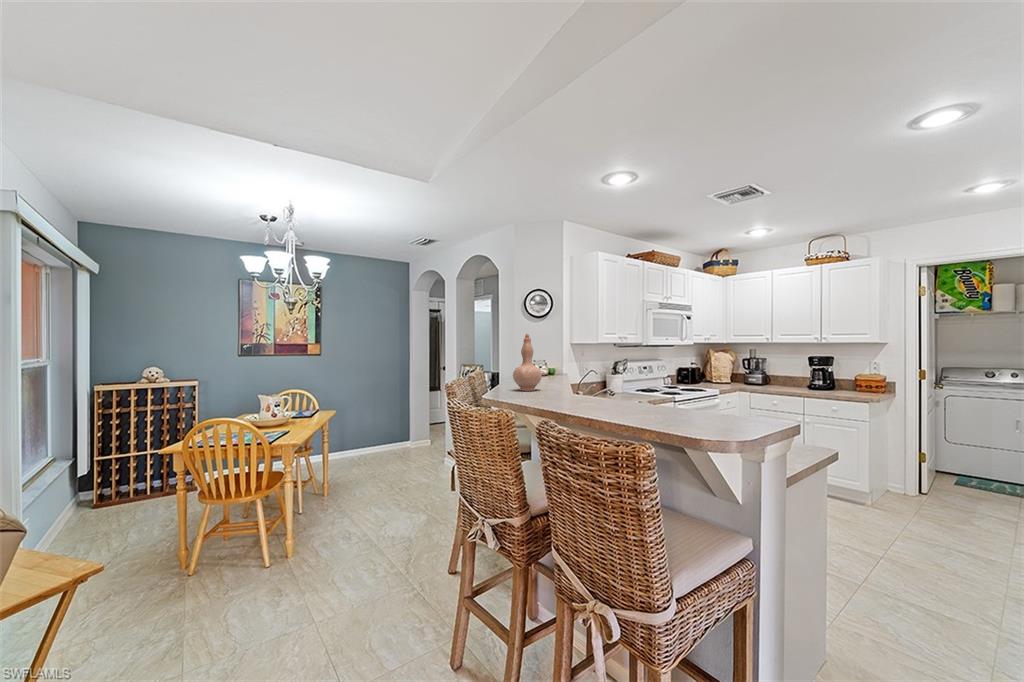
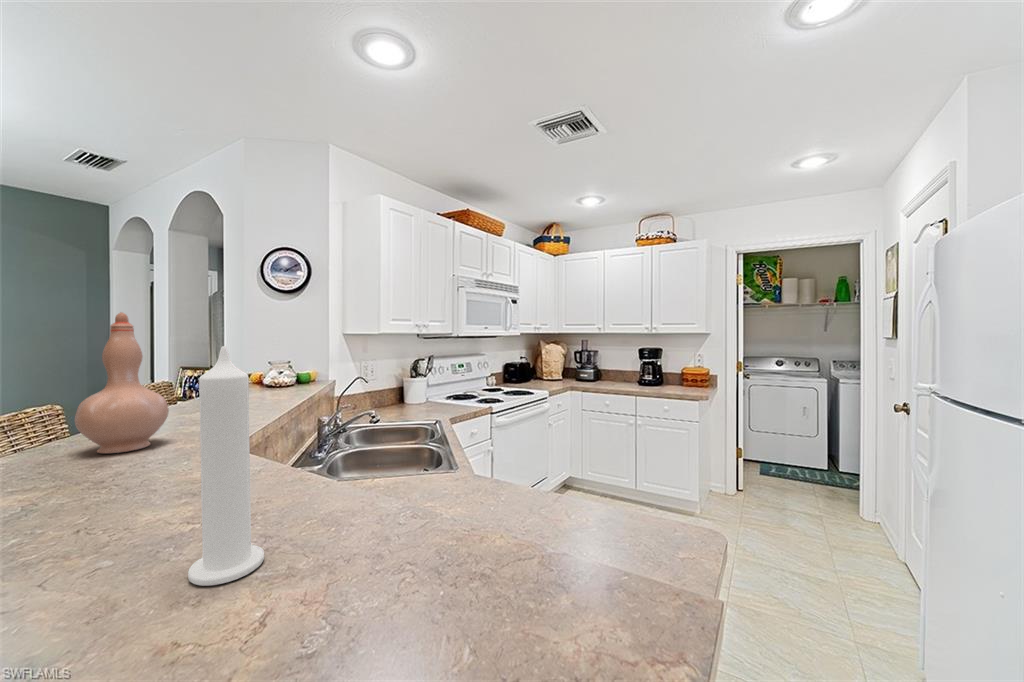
candle: none [618,345,635,407] -> present [188,346,264,586]

